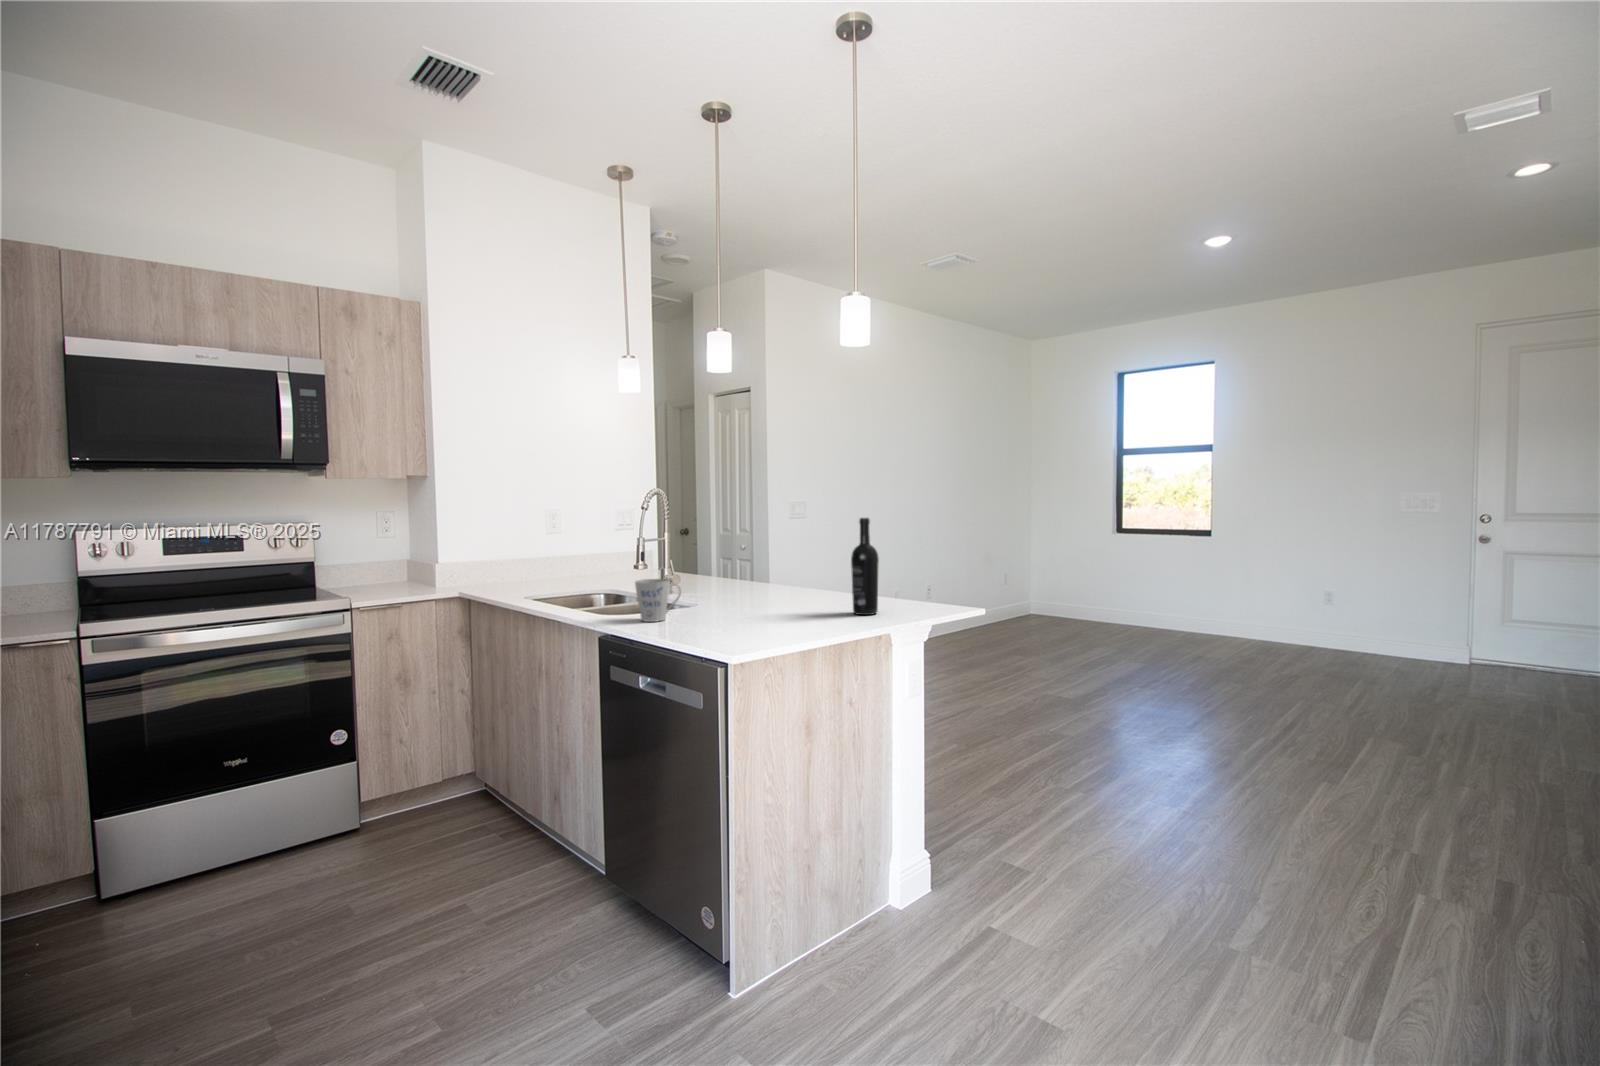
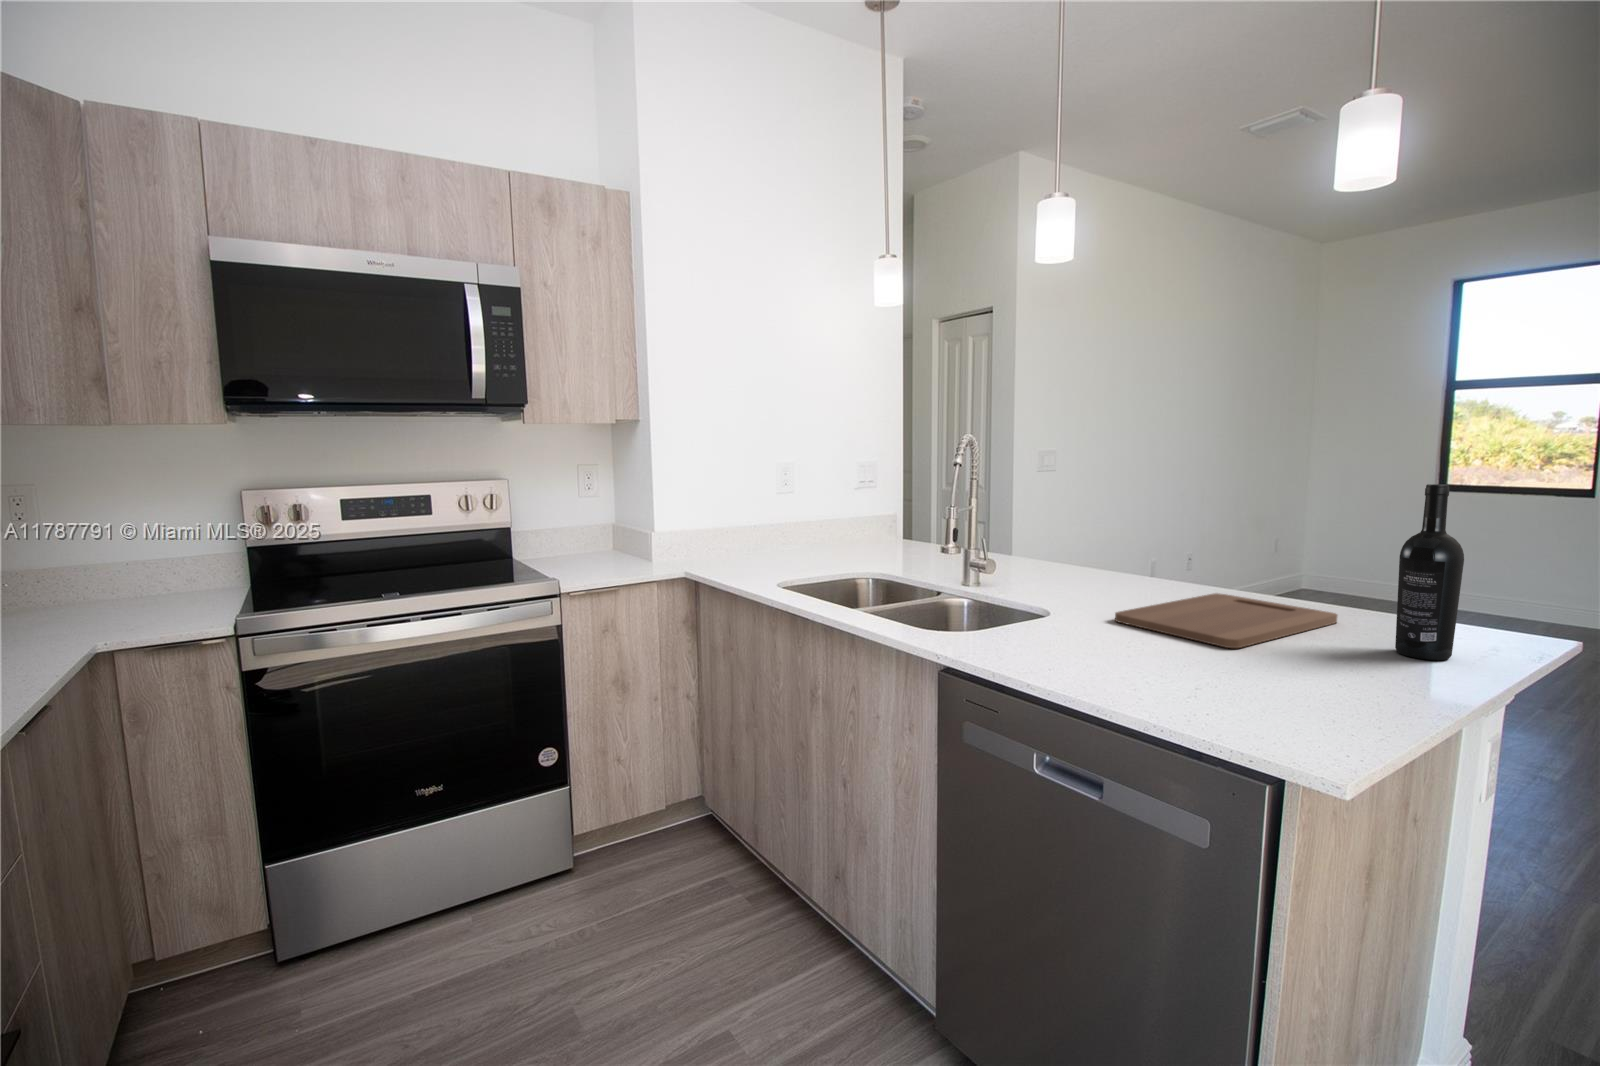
mug: present [635,579,681,622] -> none [1014,583,1090,658]
cutting board: none [722,591,852,614] -> present [1115,593,1338,648]

